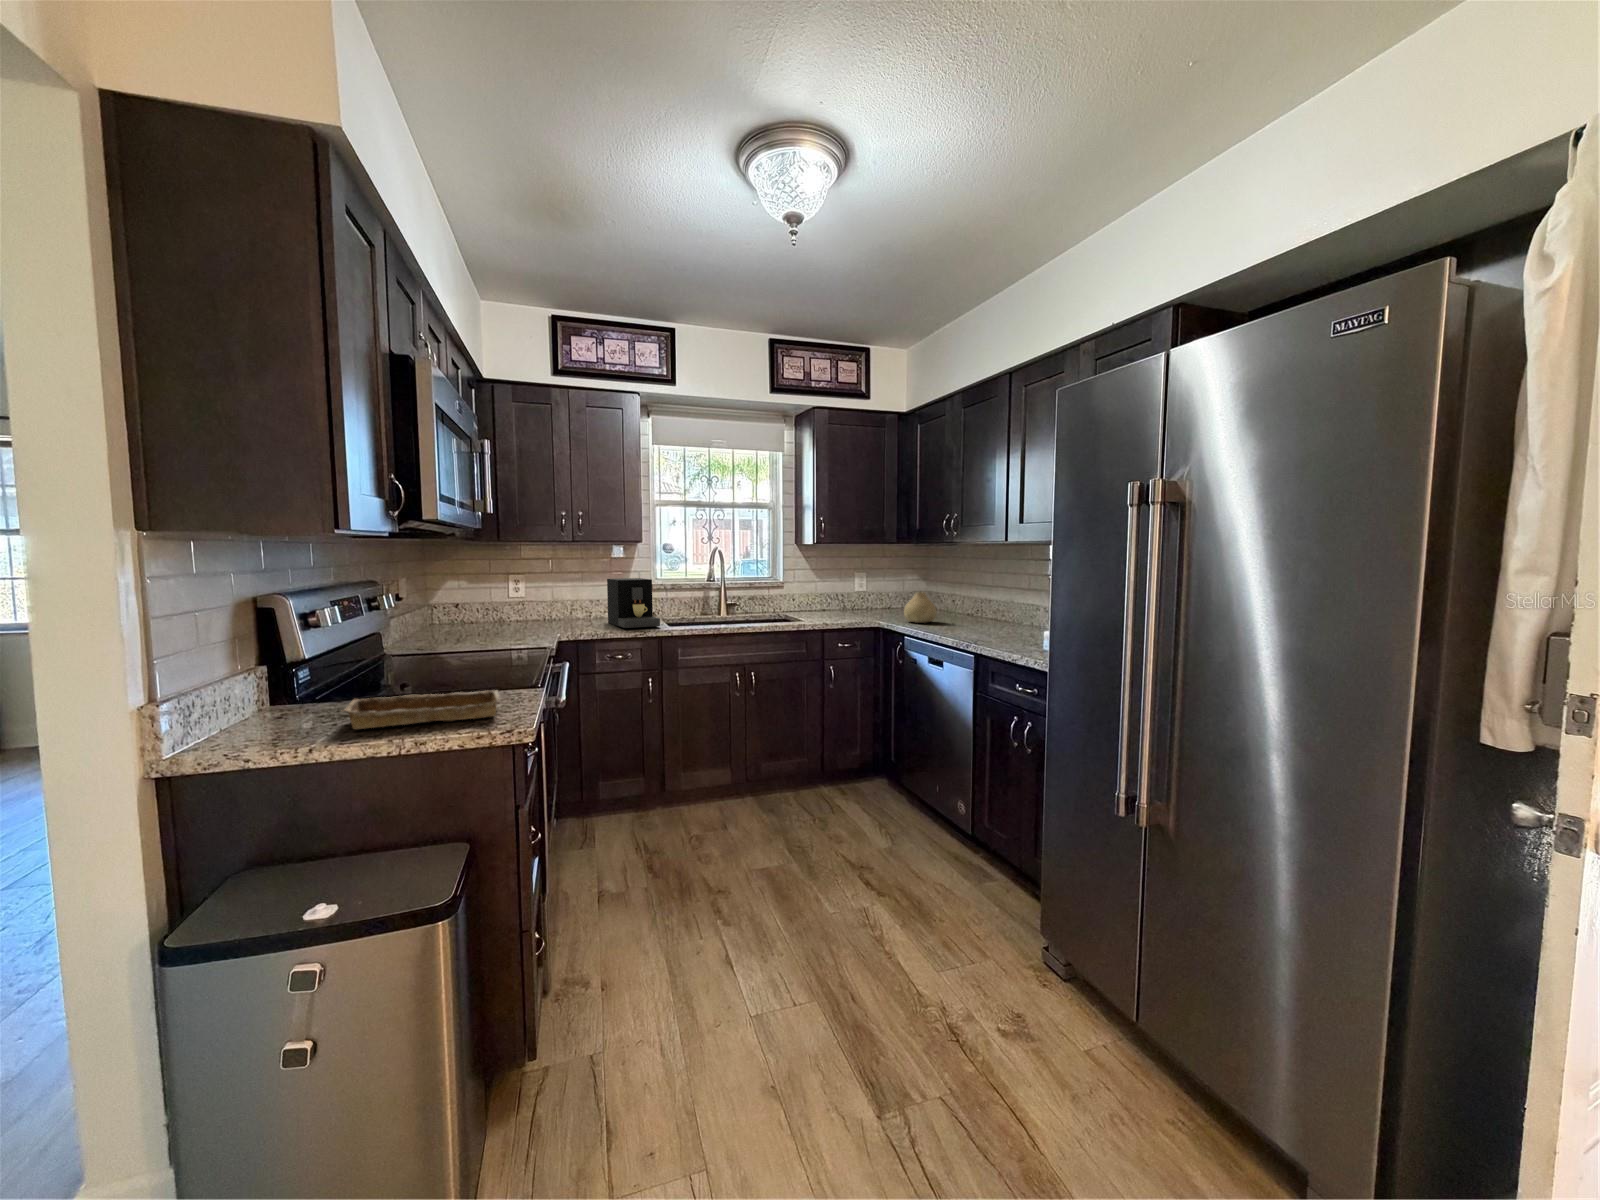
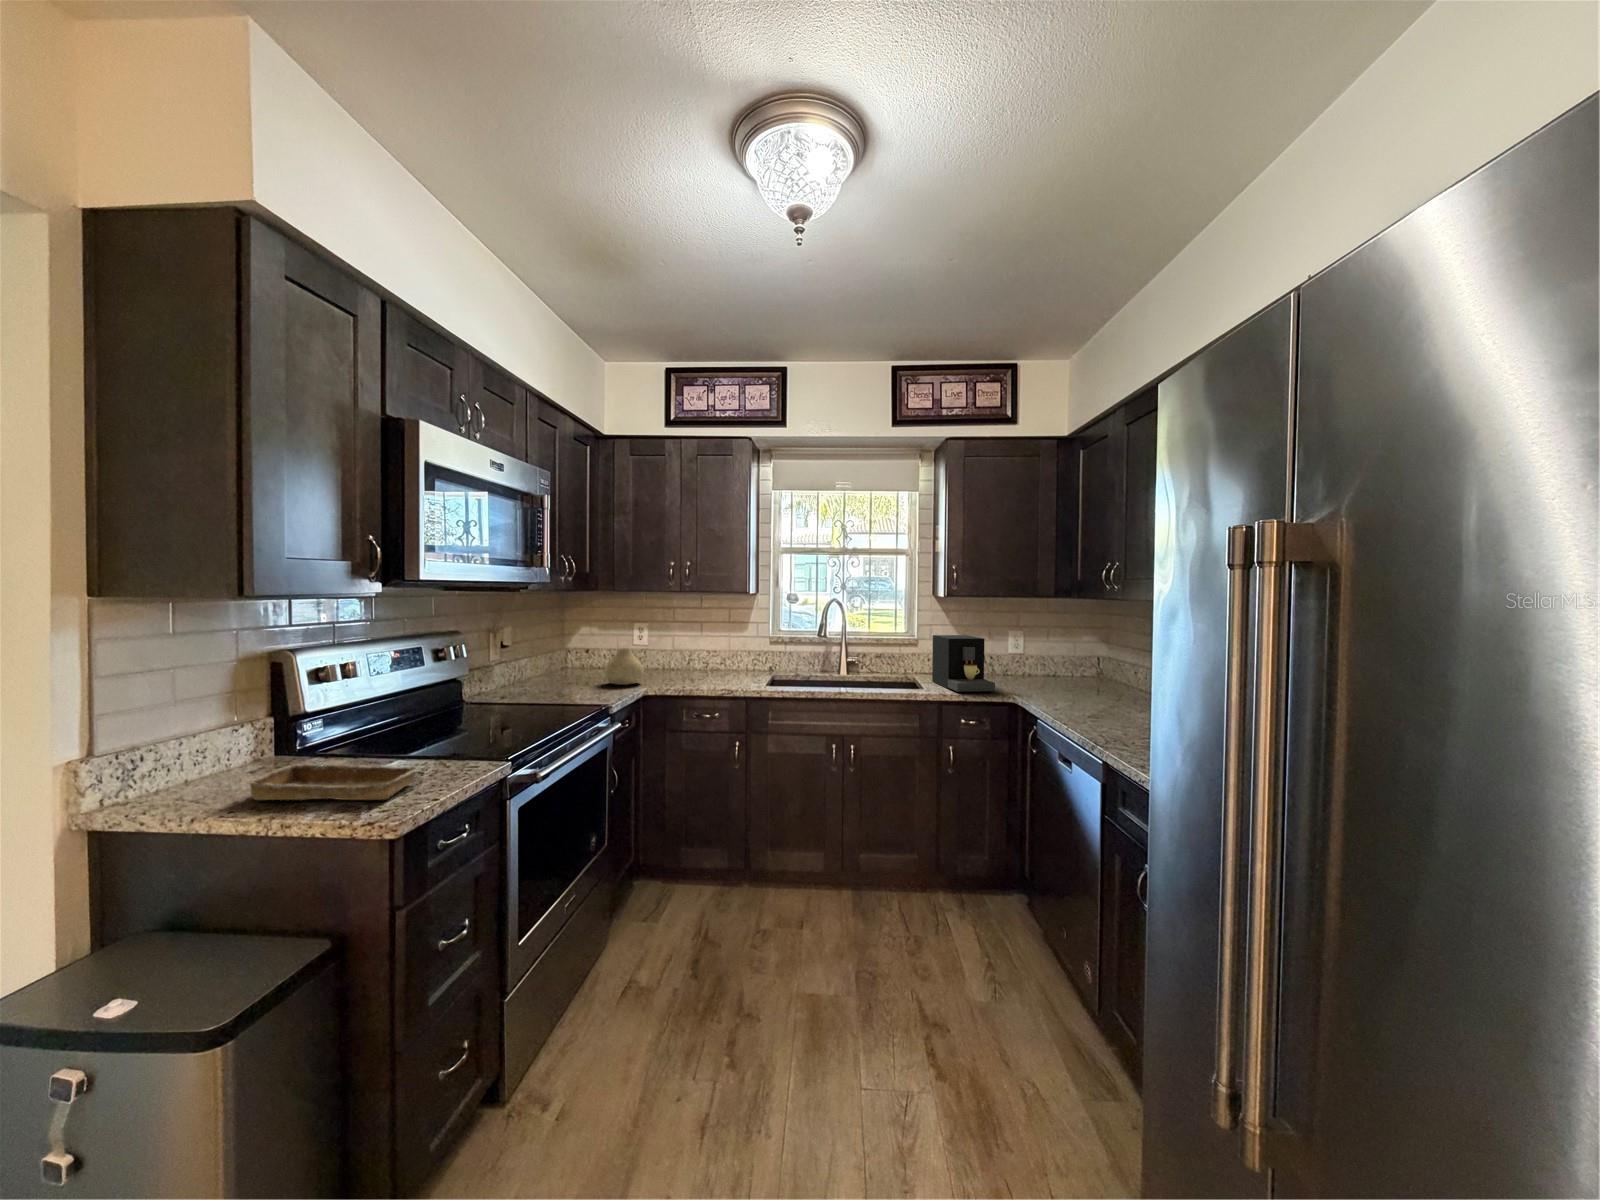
coffee maker: present [607,578,660,628] -> present [932,635,995,692]
vase: present [904,592,937,623] -> present [604,648,644,685]

